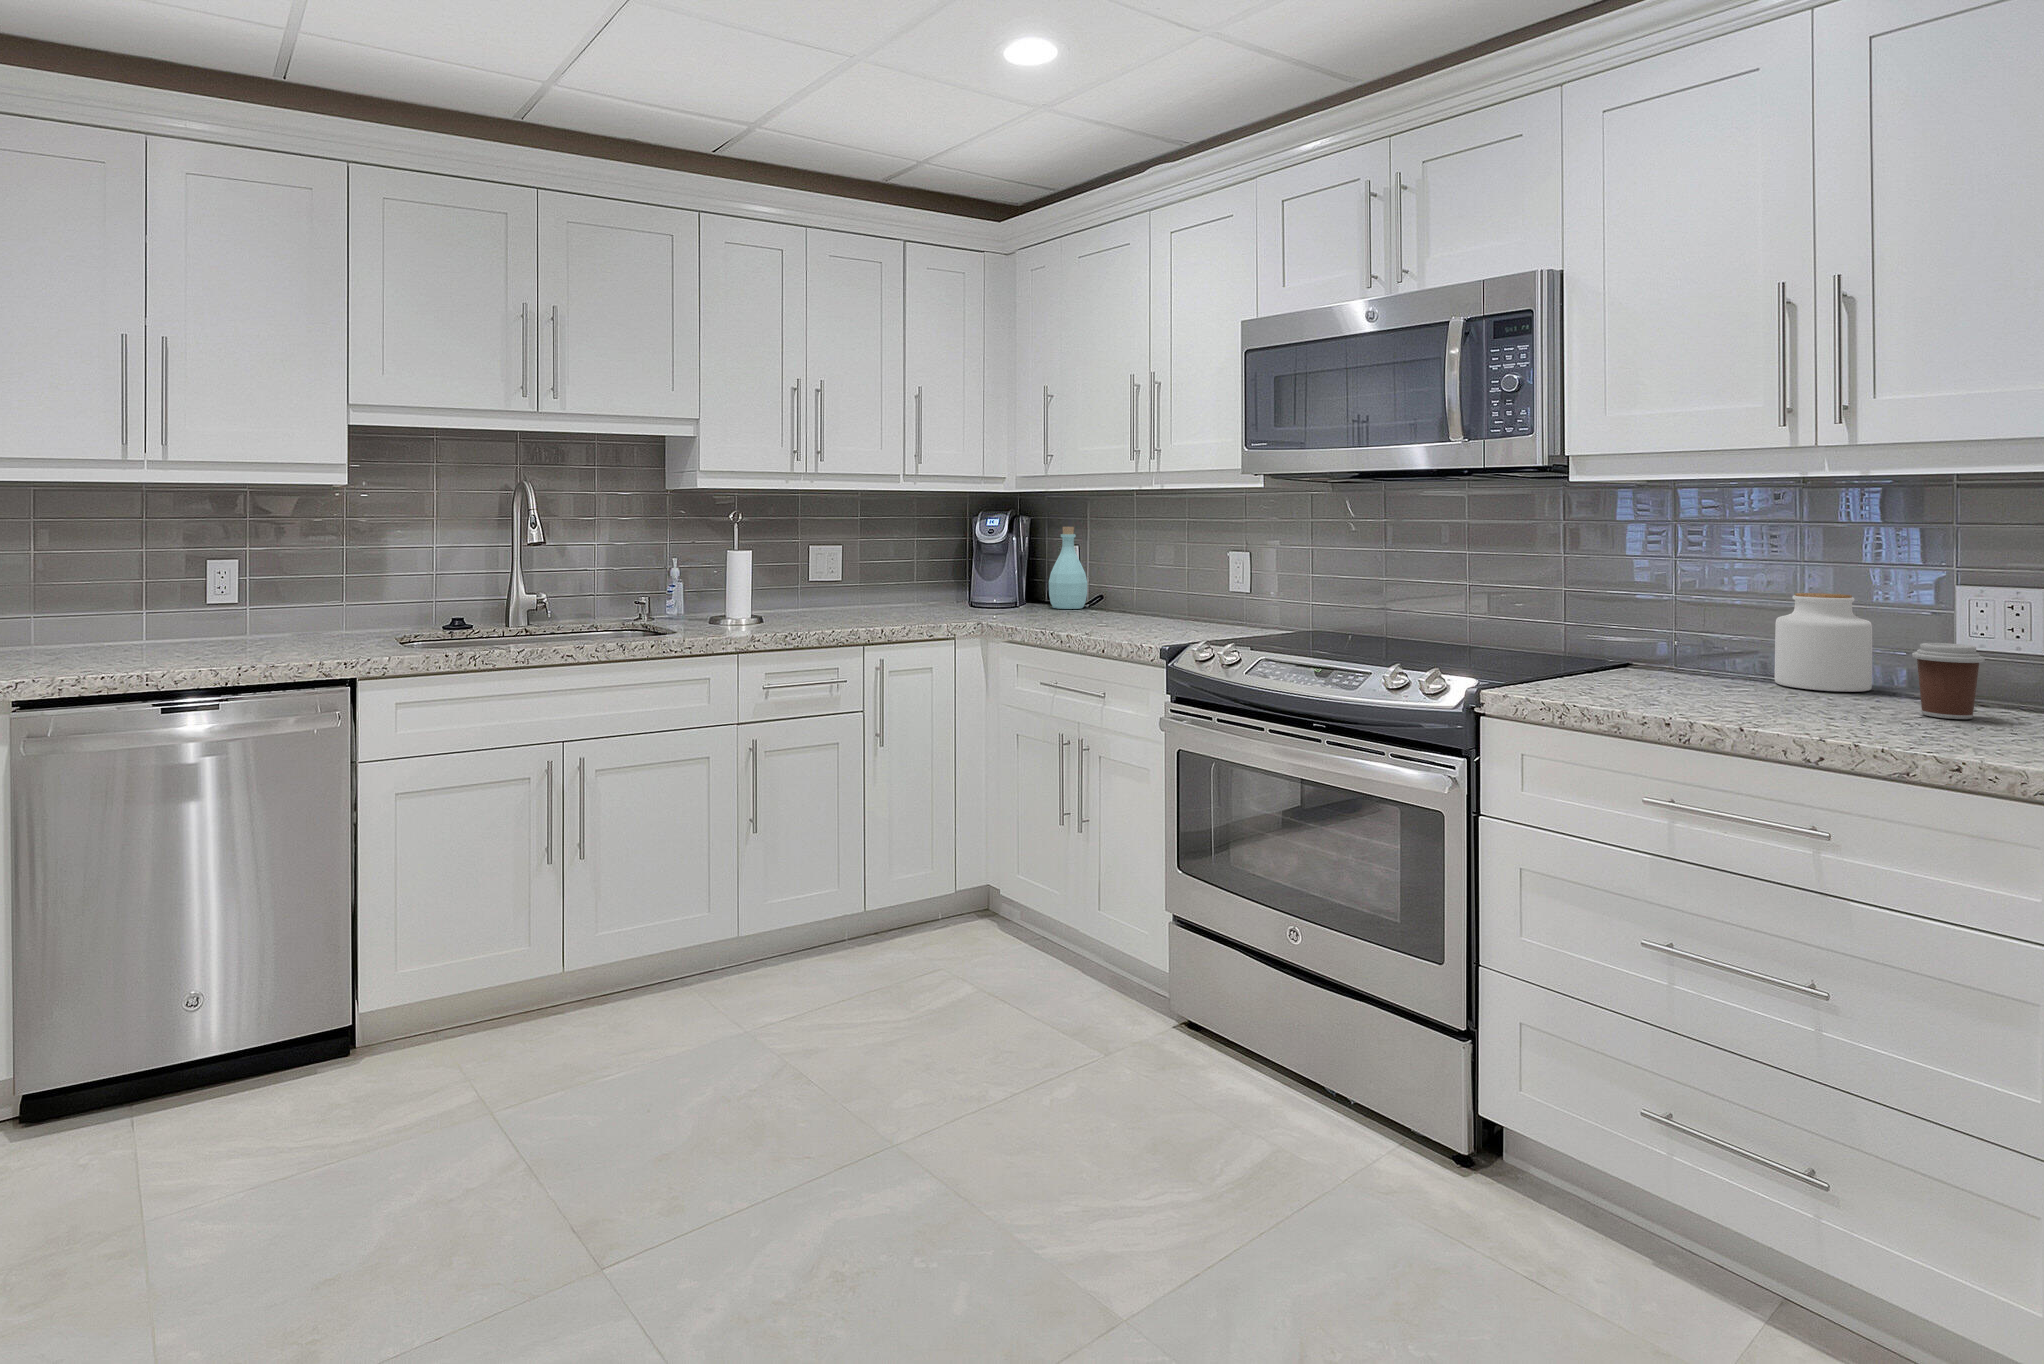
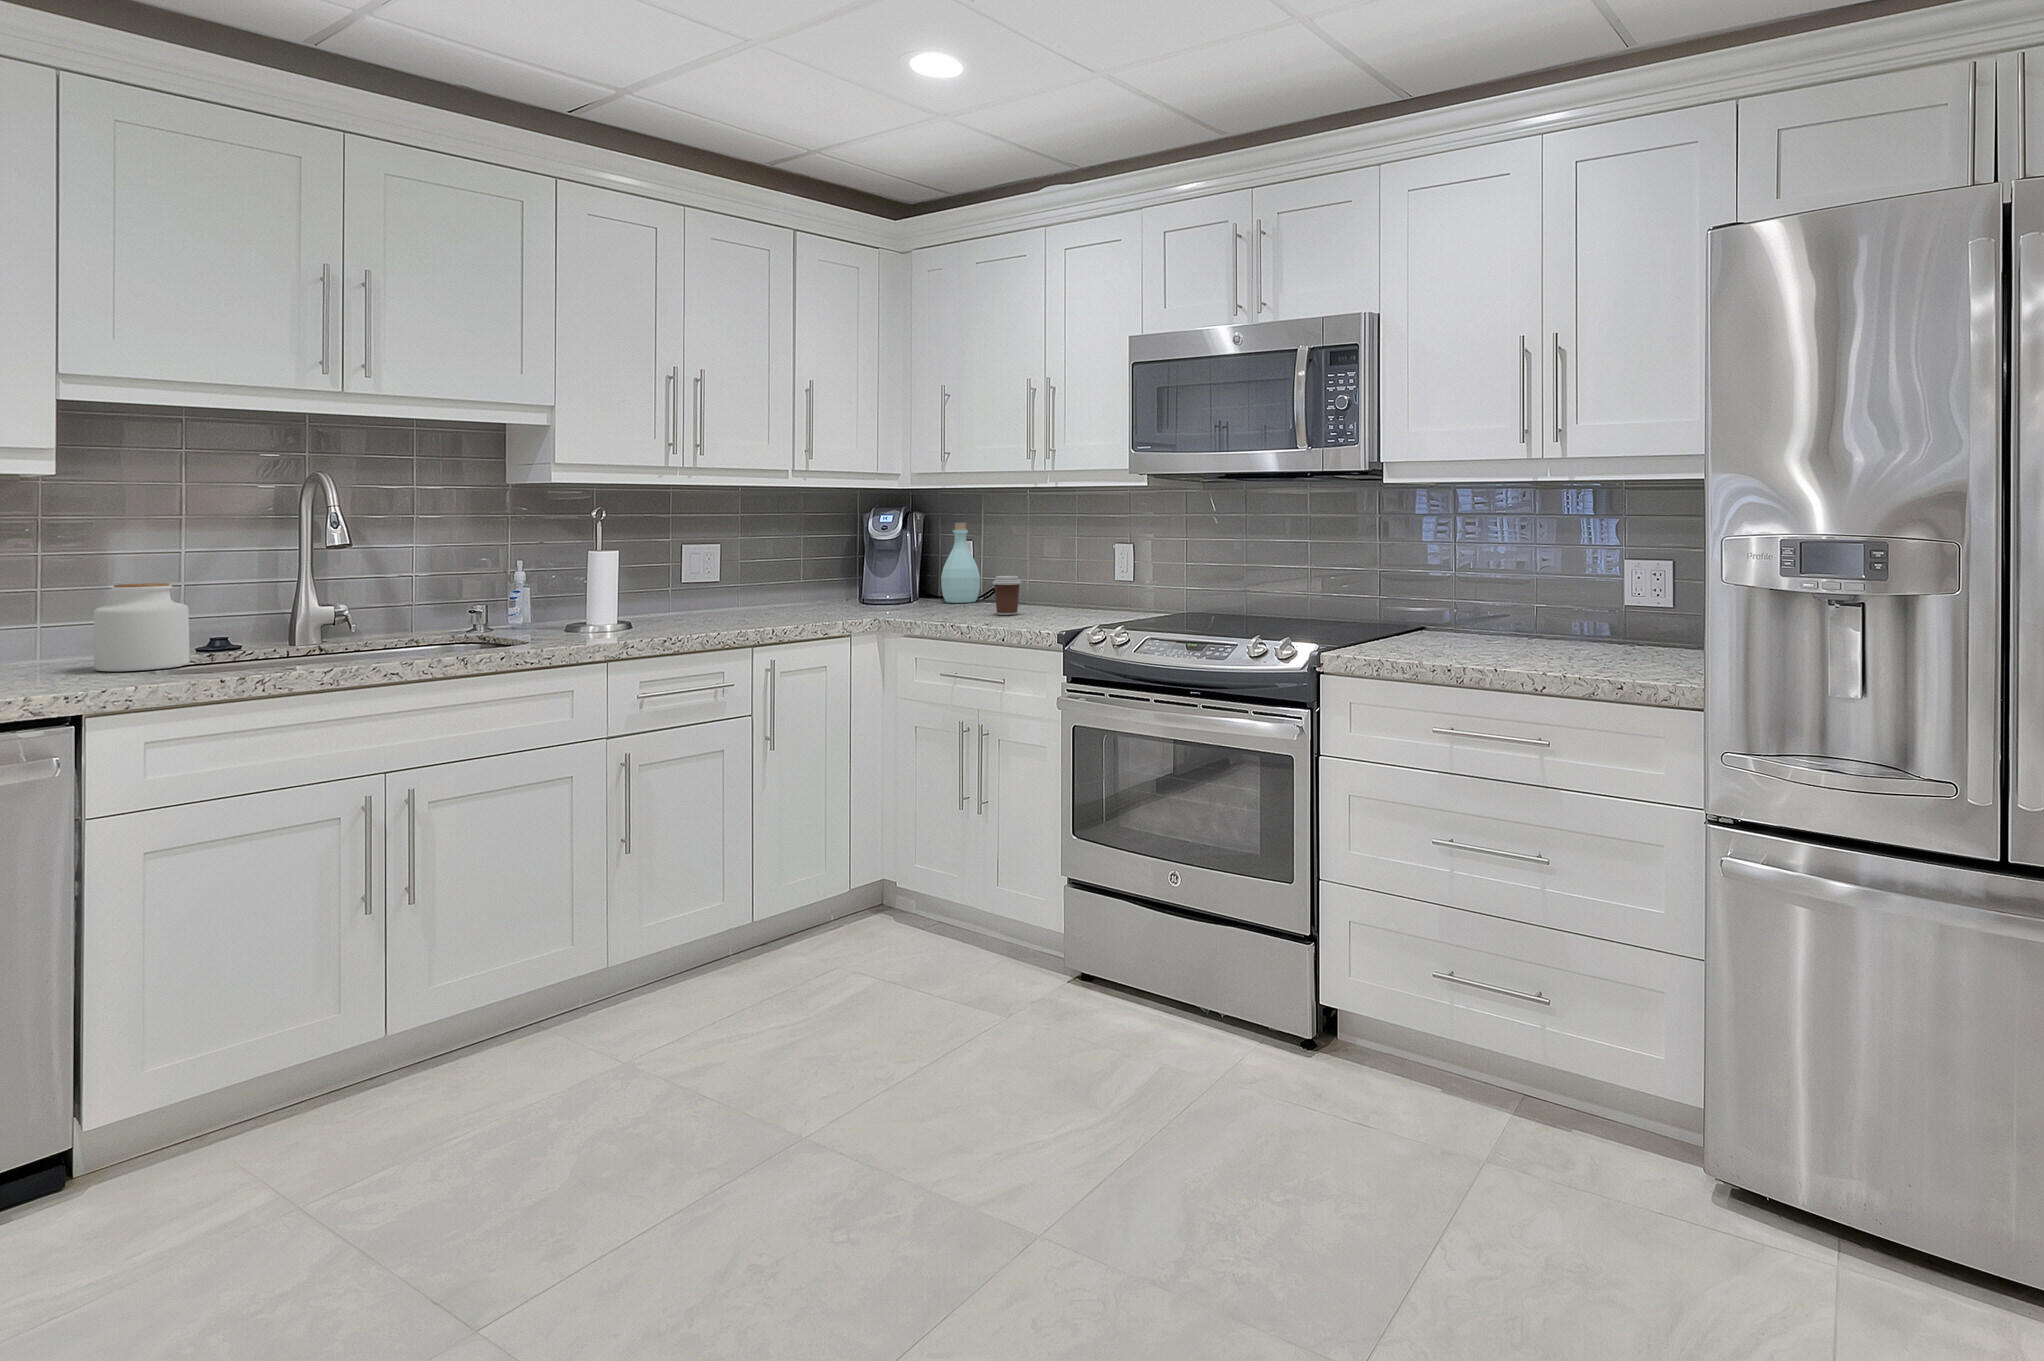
jar: present [1775,593,1872,692] -> present [94,583,190,671]
coffee cup: present [1912,643,1985,719] -> present [992,576,1021,615]

